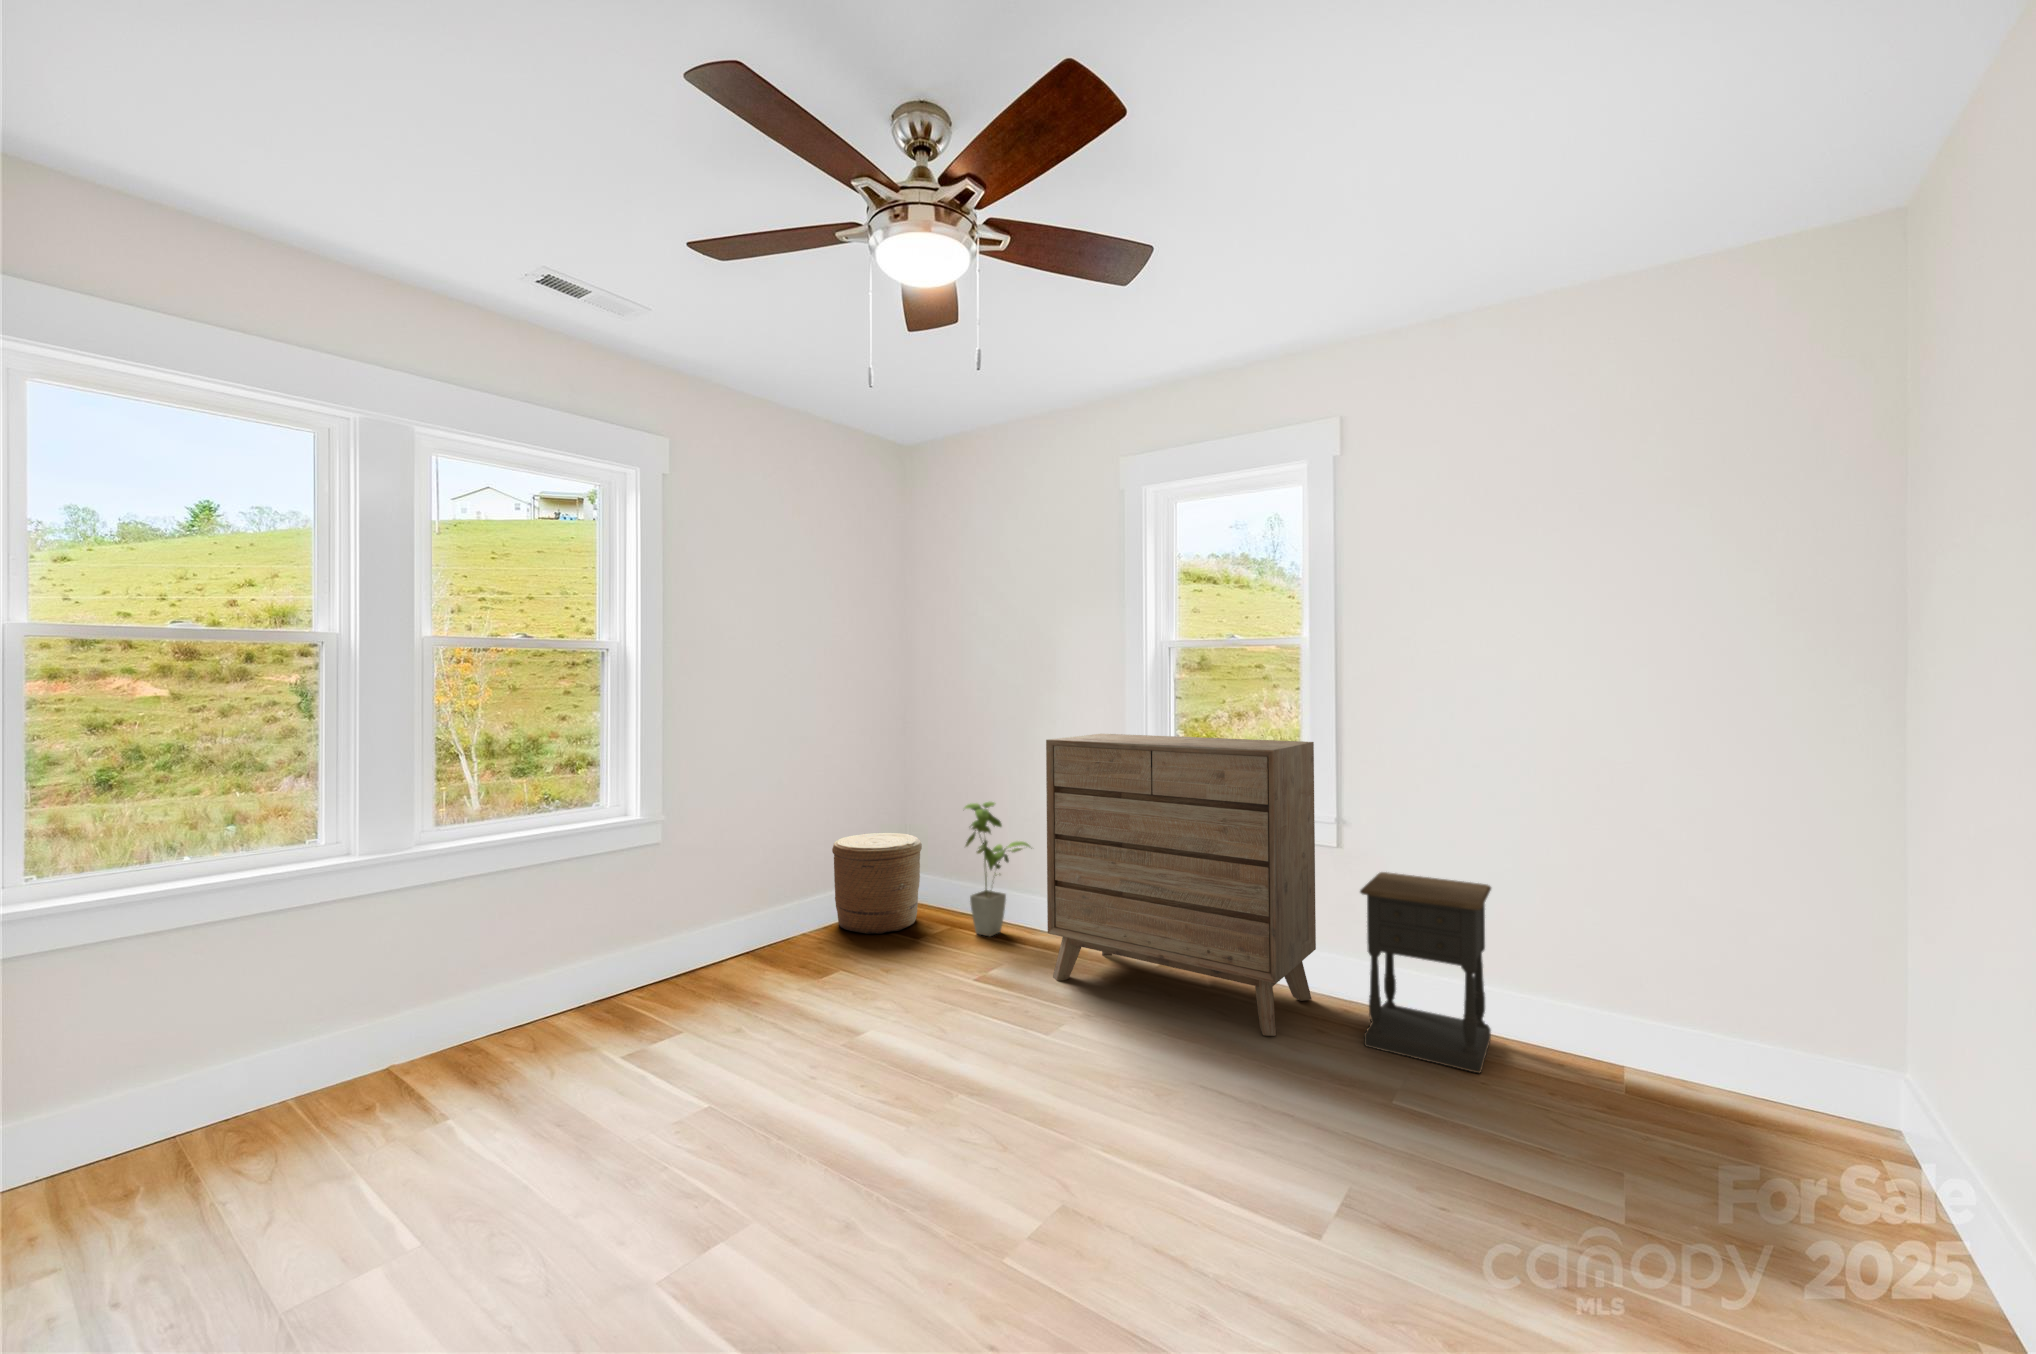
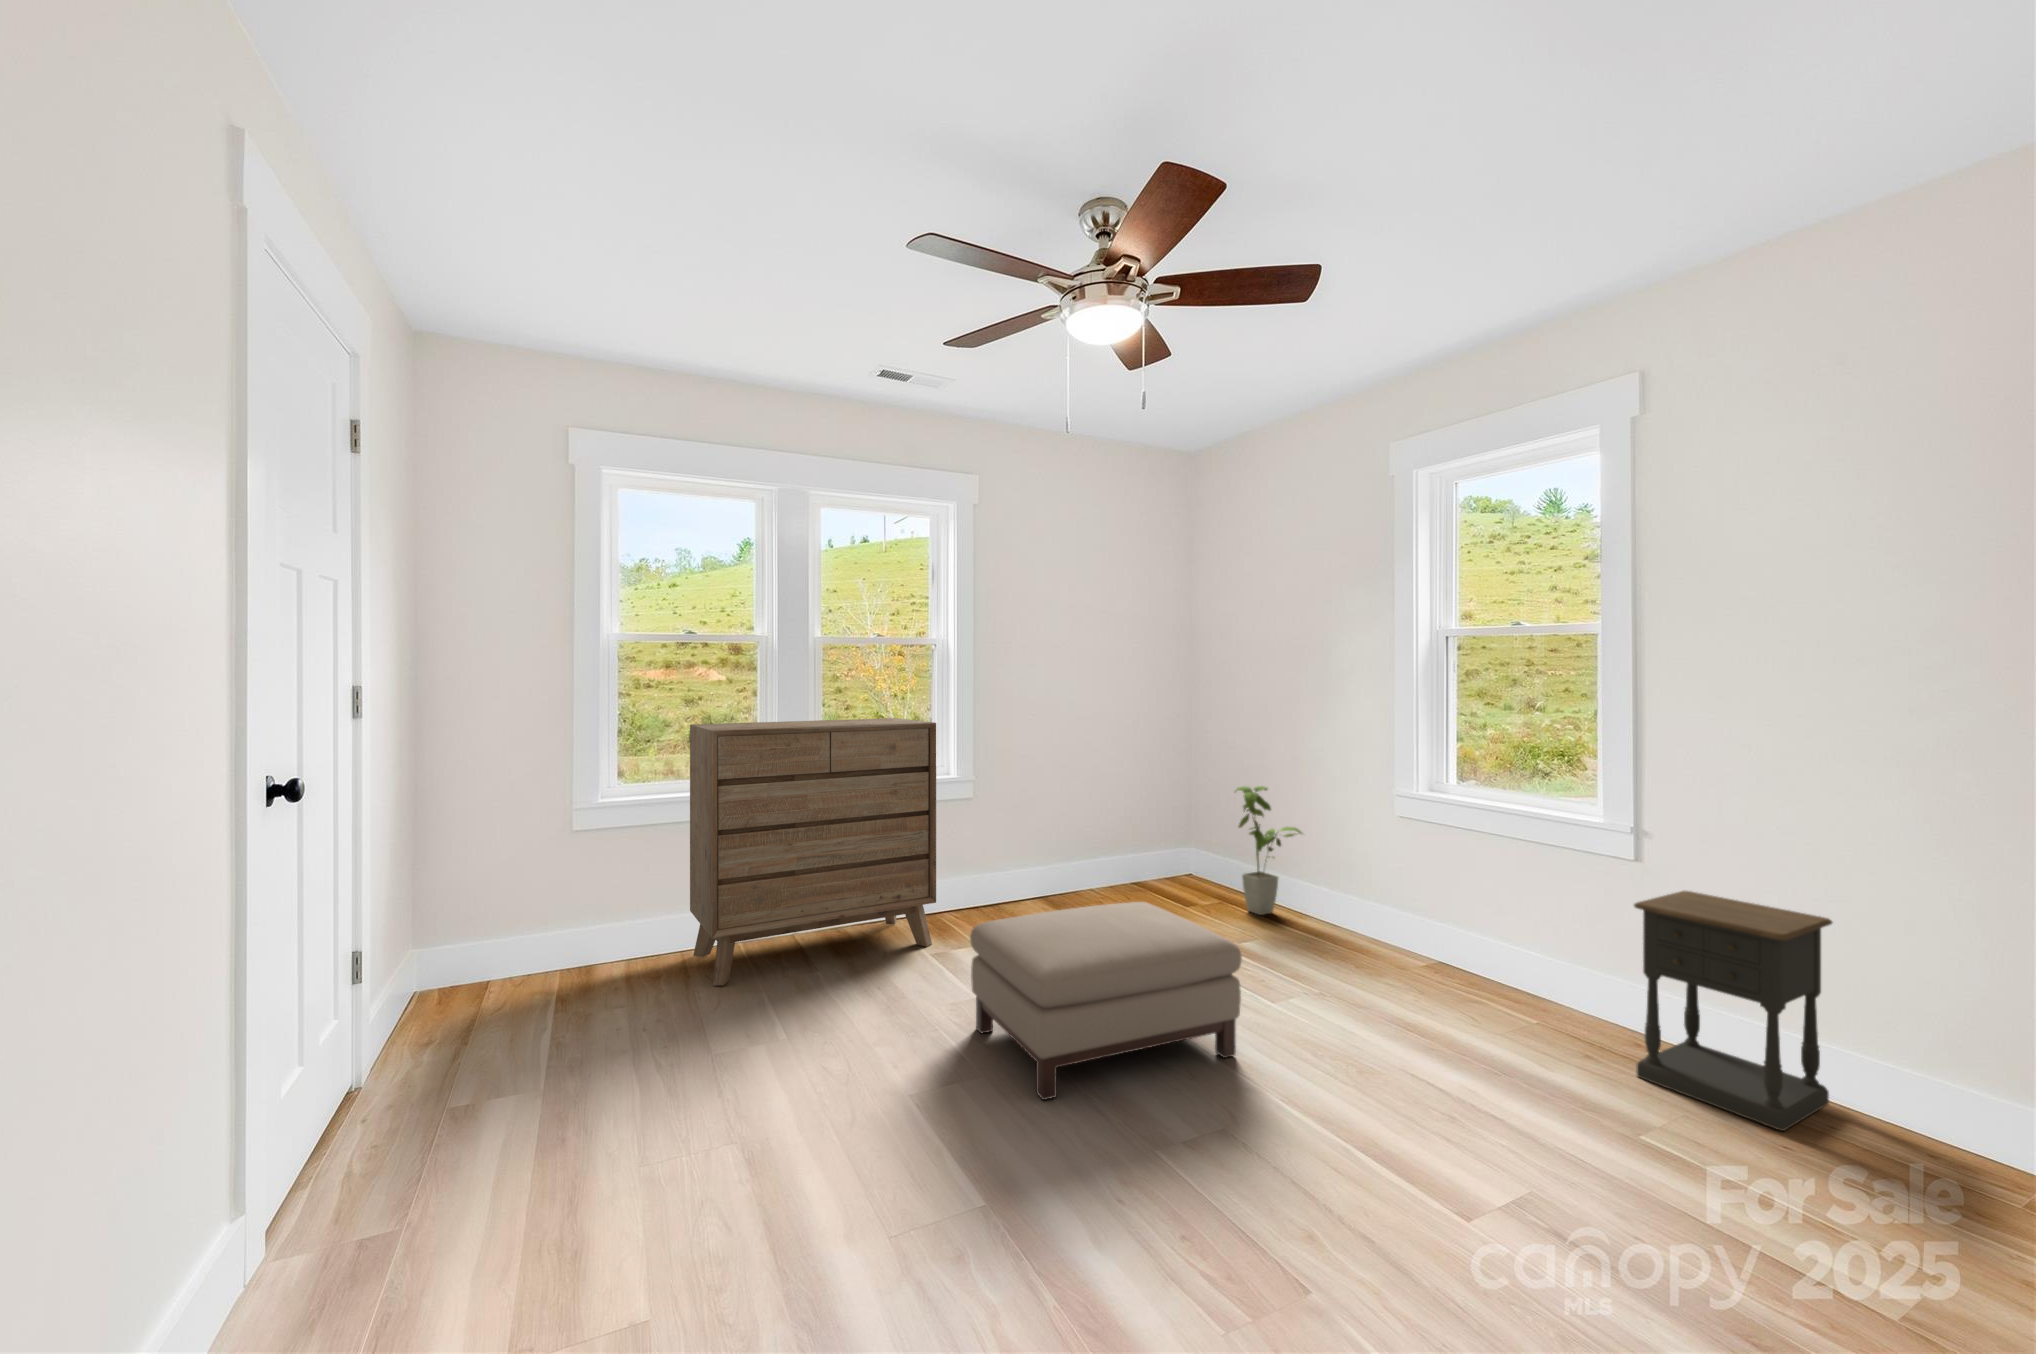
dresser: present [1046,734,1316,1036] -> present [690,718,936,985]
woven basket: present [832,833,922,934] -> none [1120,809,1201,899]
ottoman: none [709,950,1041,1240] -> present [970,902,1242,1100]

